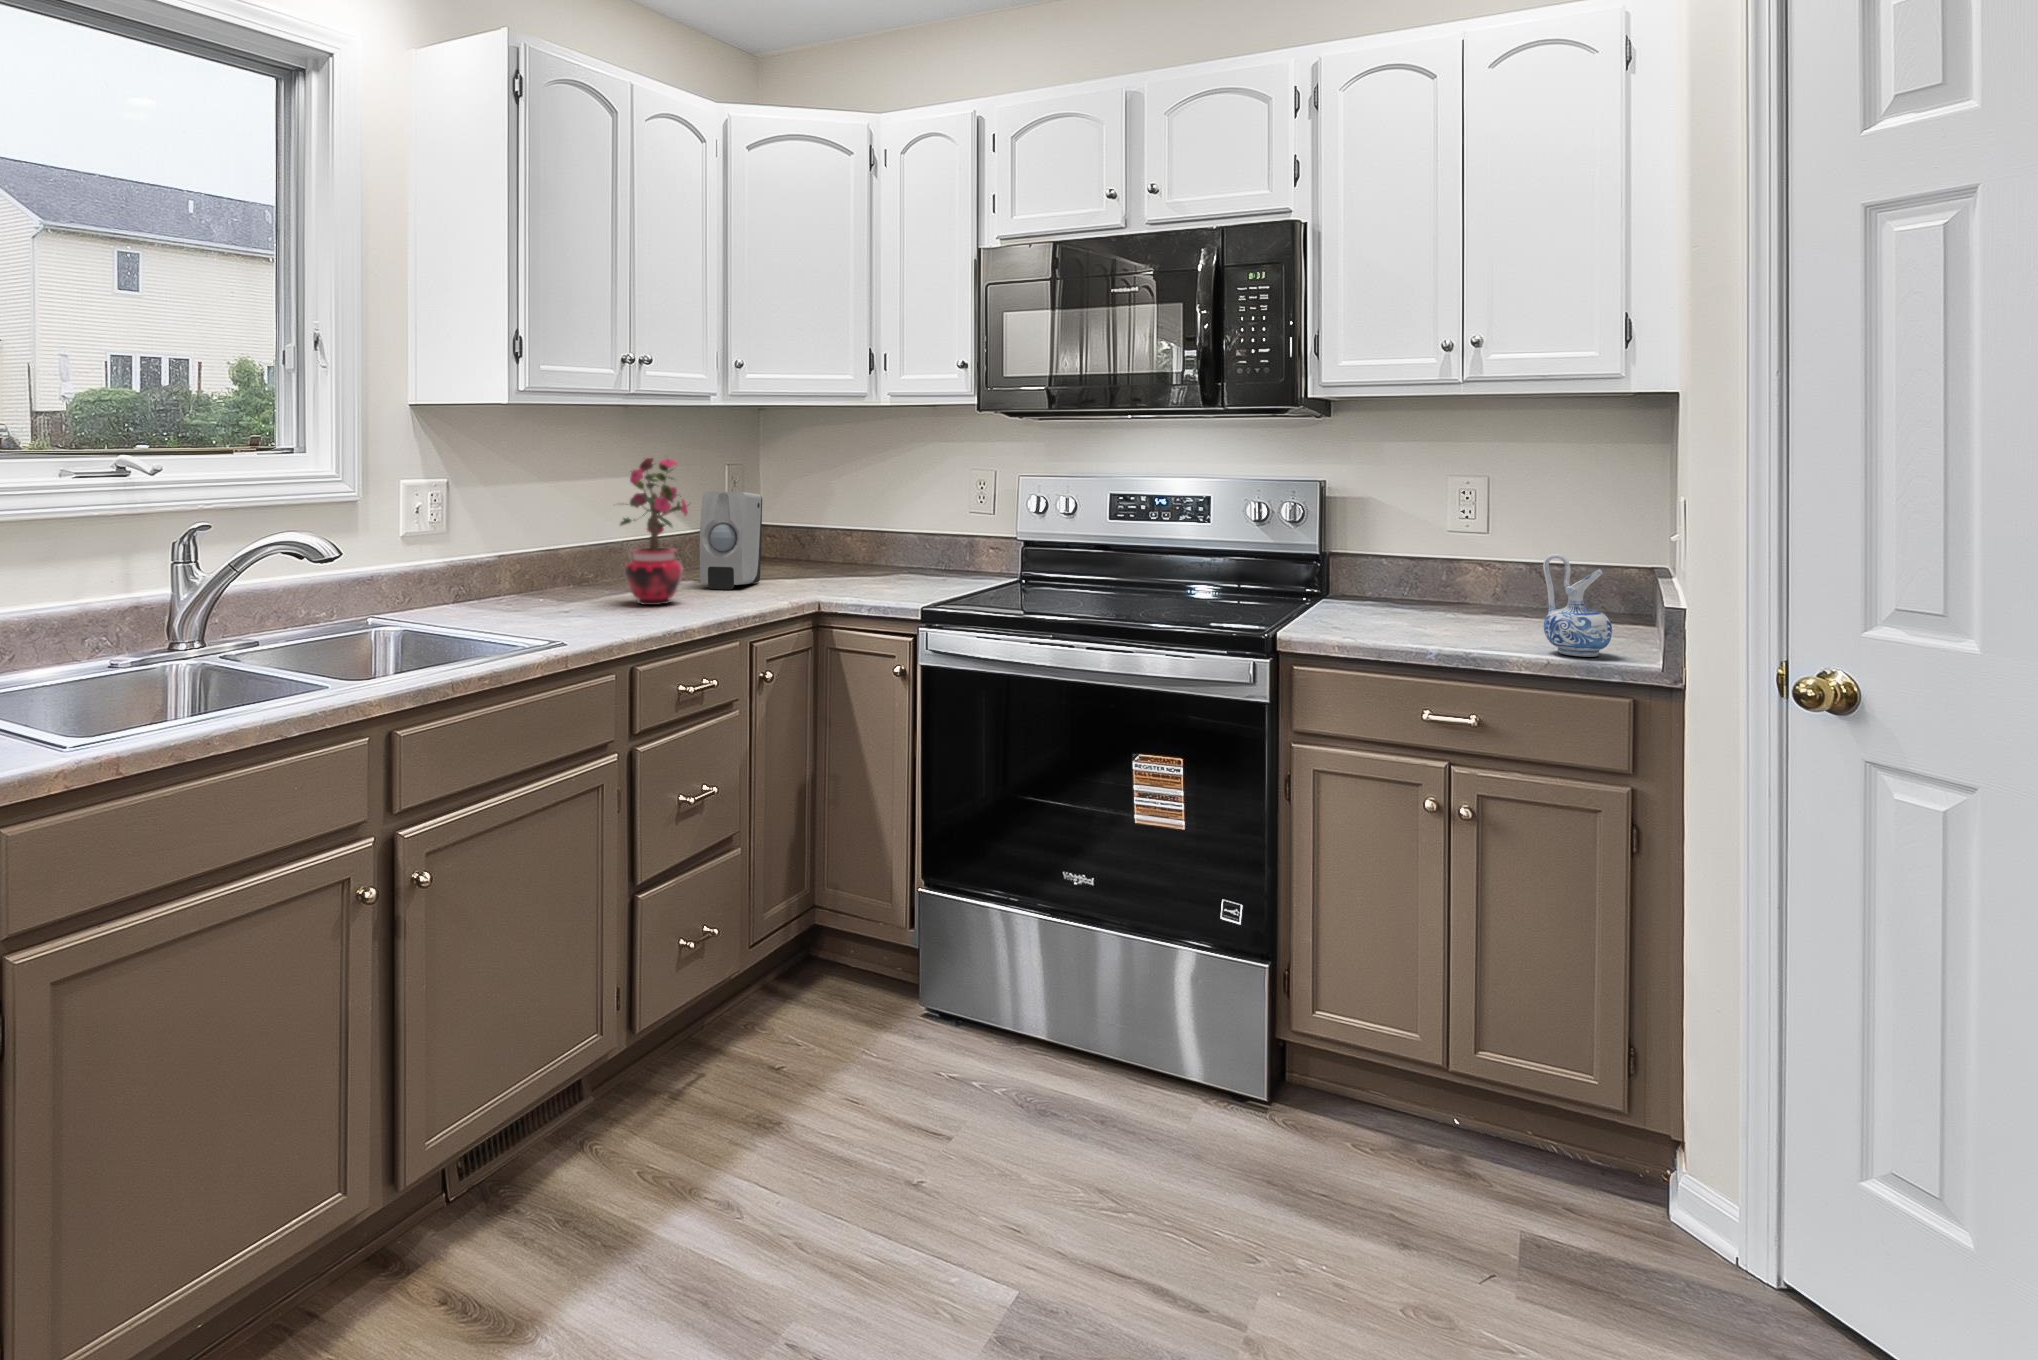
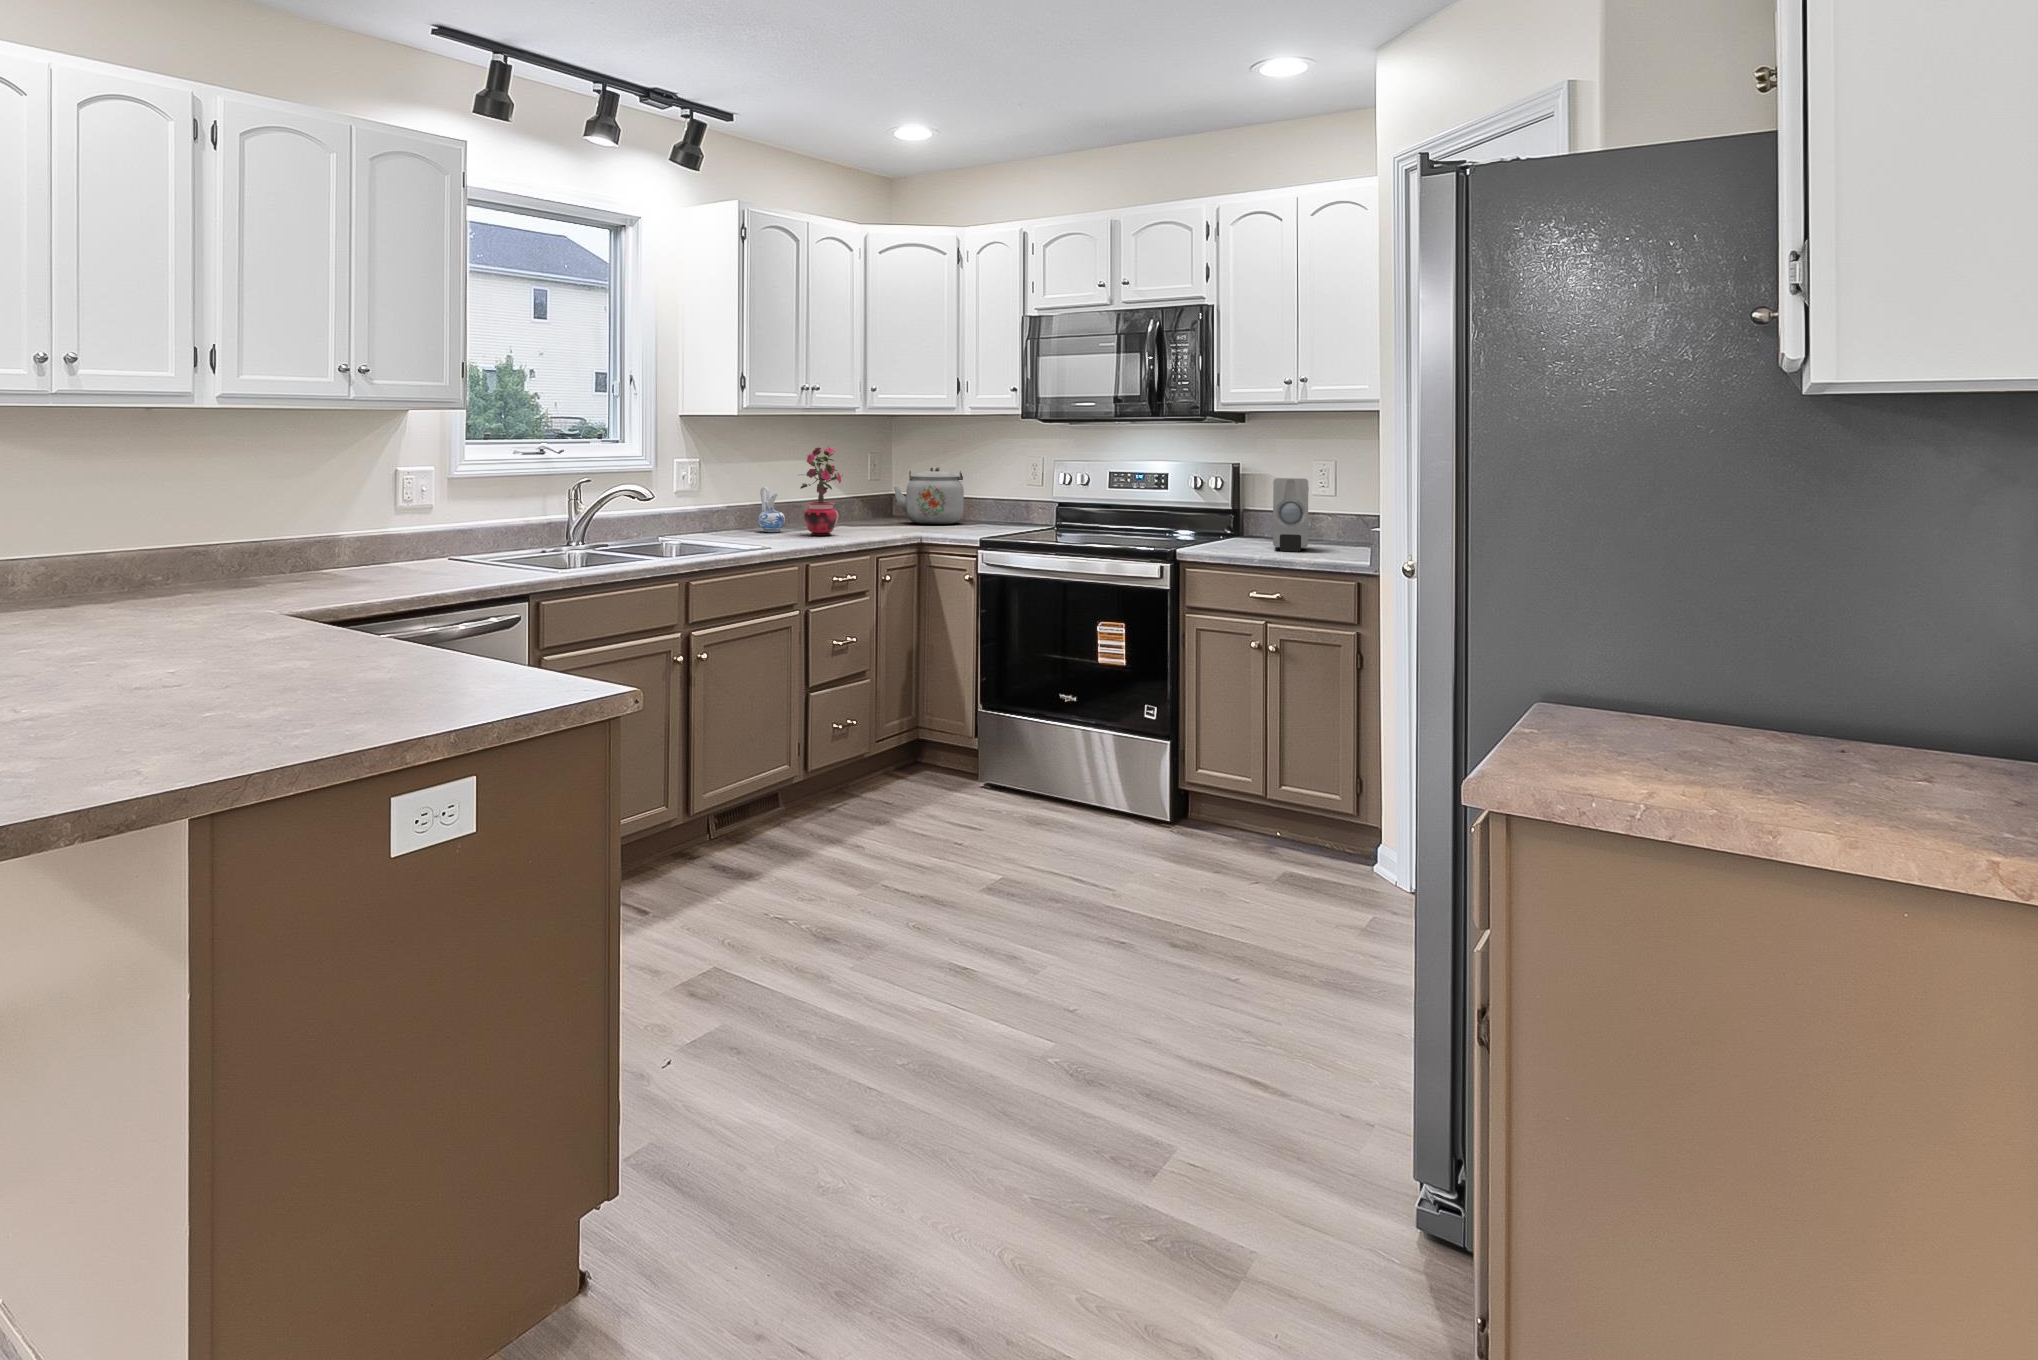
kettle: none [767,485,874,574] -> present [894,467,964,524]
soap dispenser: present [699,491,762,589] -> present [1273,478,1309,551]
ceramic pitcher: present [1543,554,1612,657] -> present [758,487,785,532]

